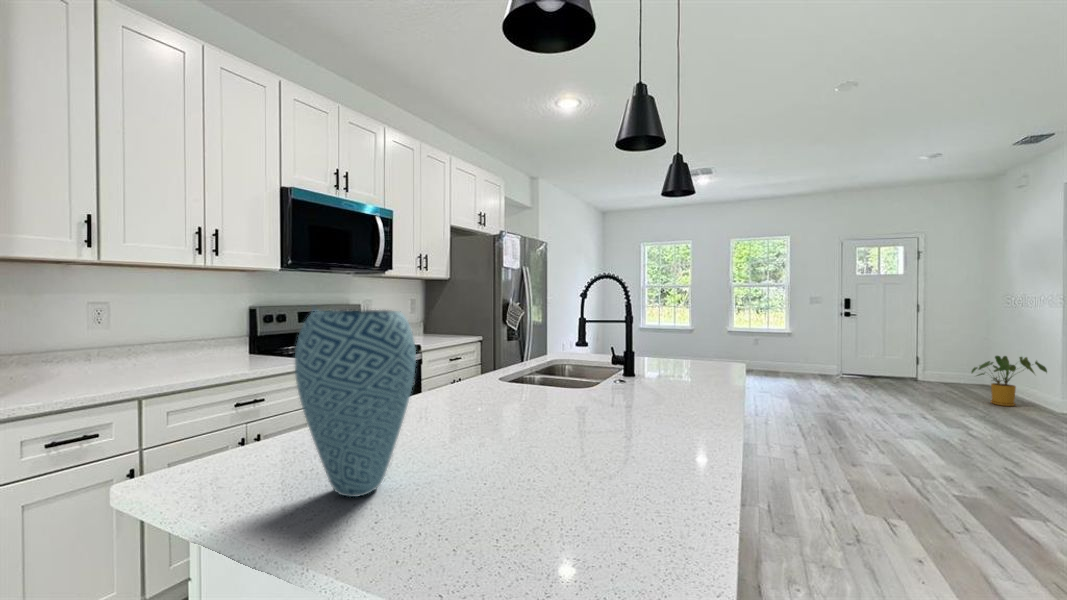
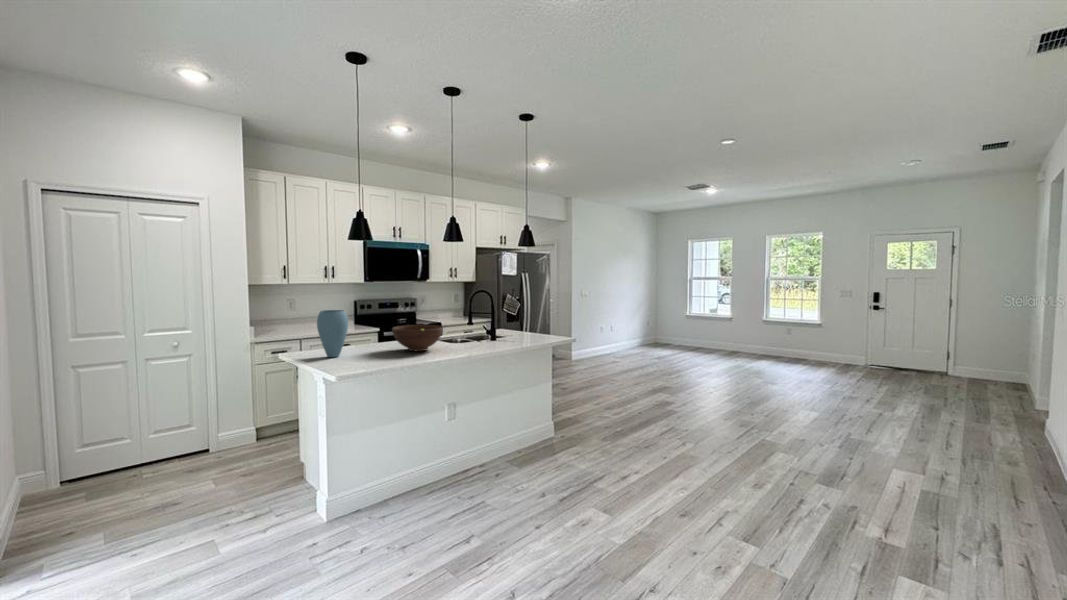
fruit bowl: none [494,351,630,428] -> present [392,325,443,351]
house plant: present [972,356,1047,406] -> none [950,350,1018,398]

